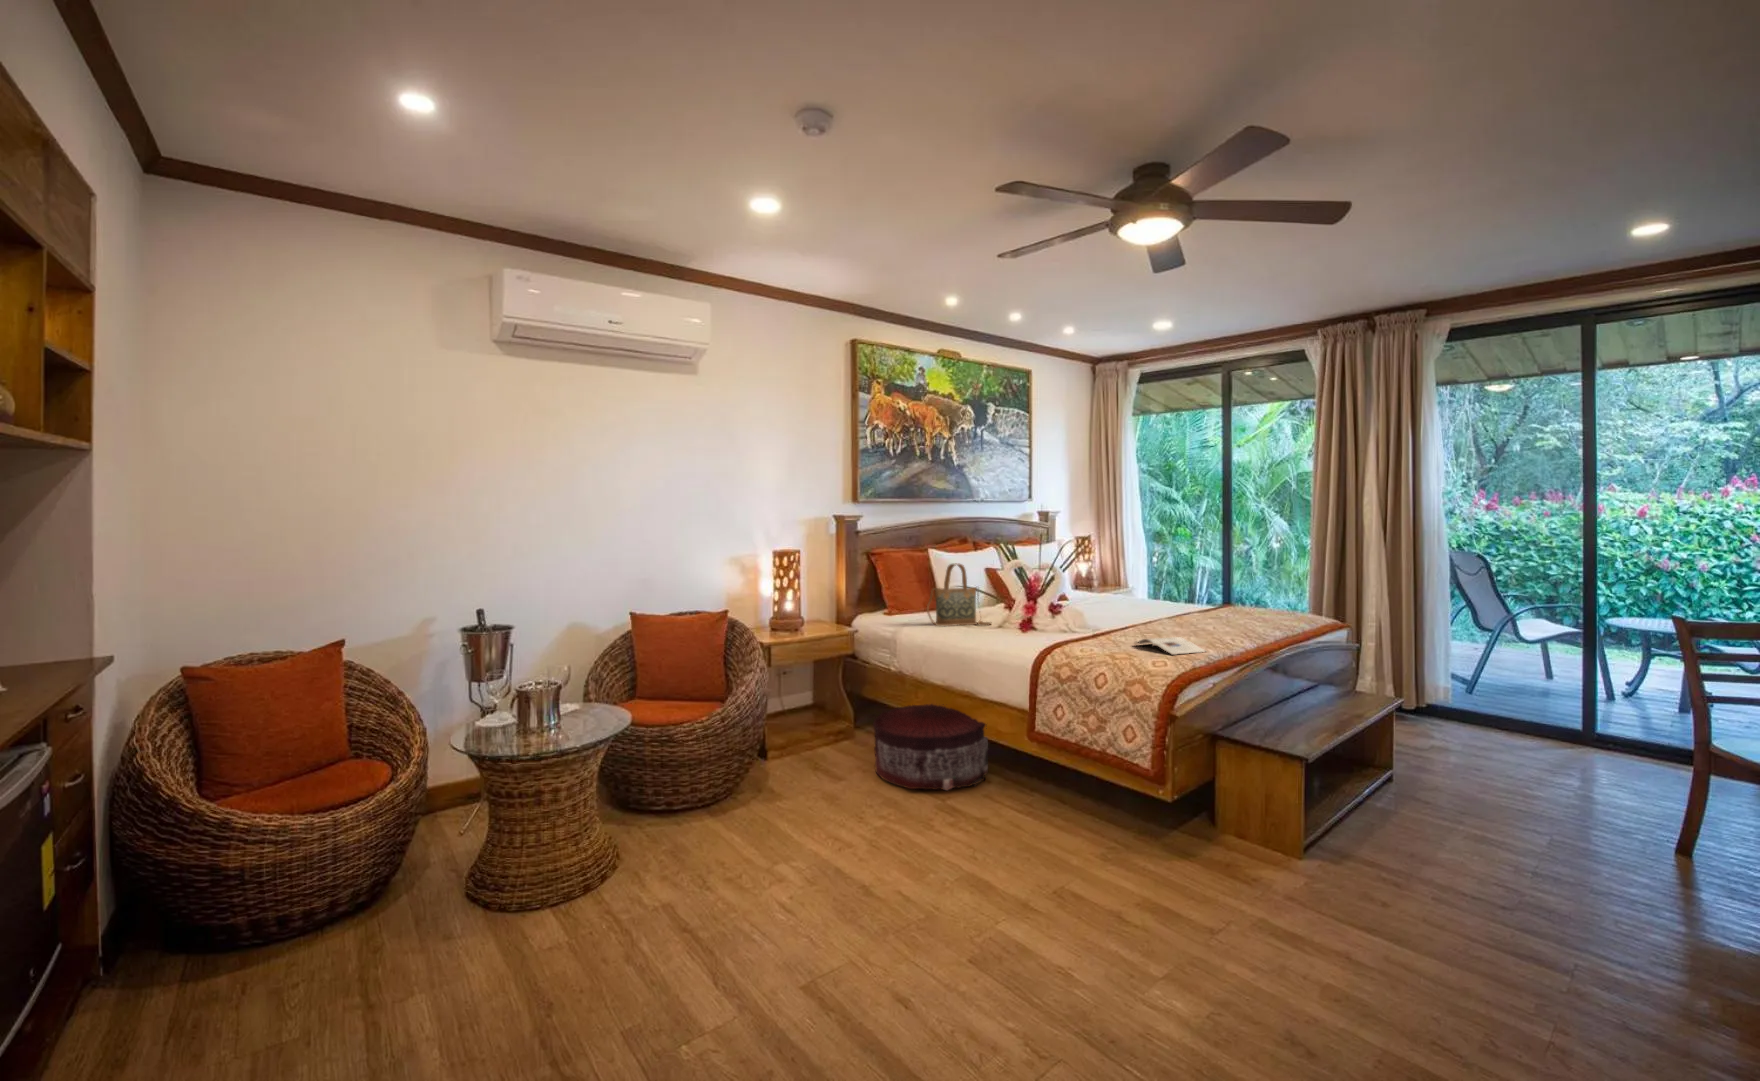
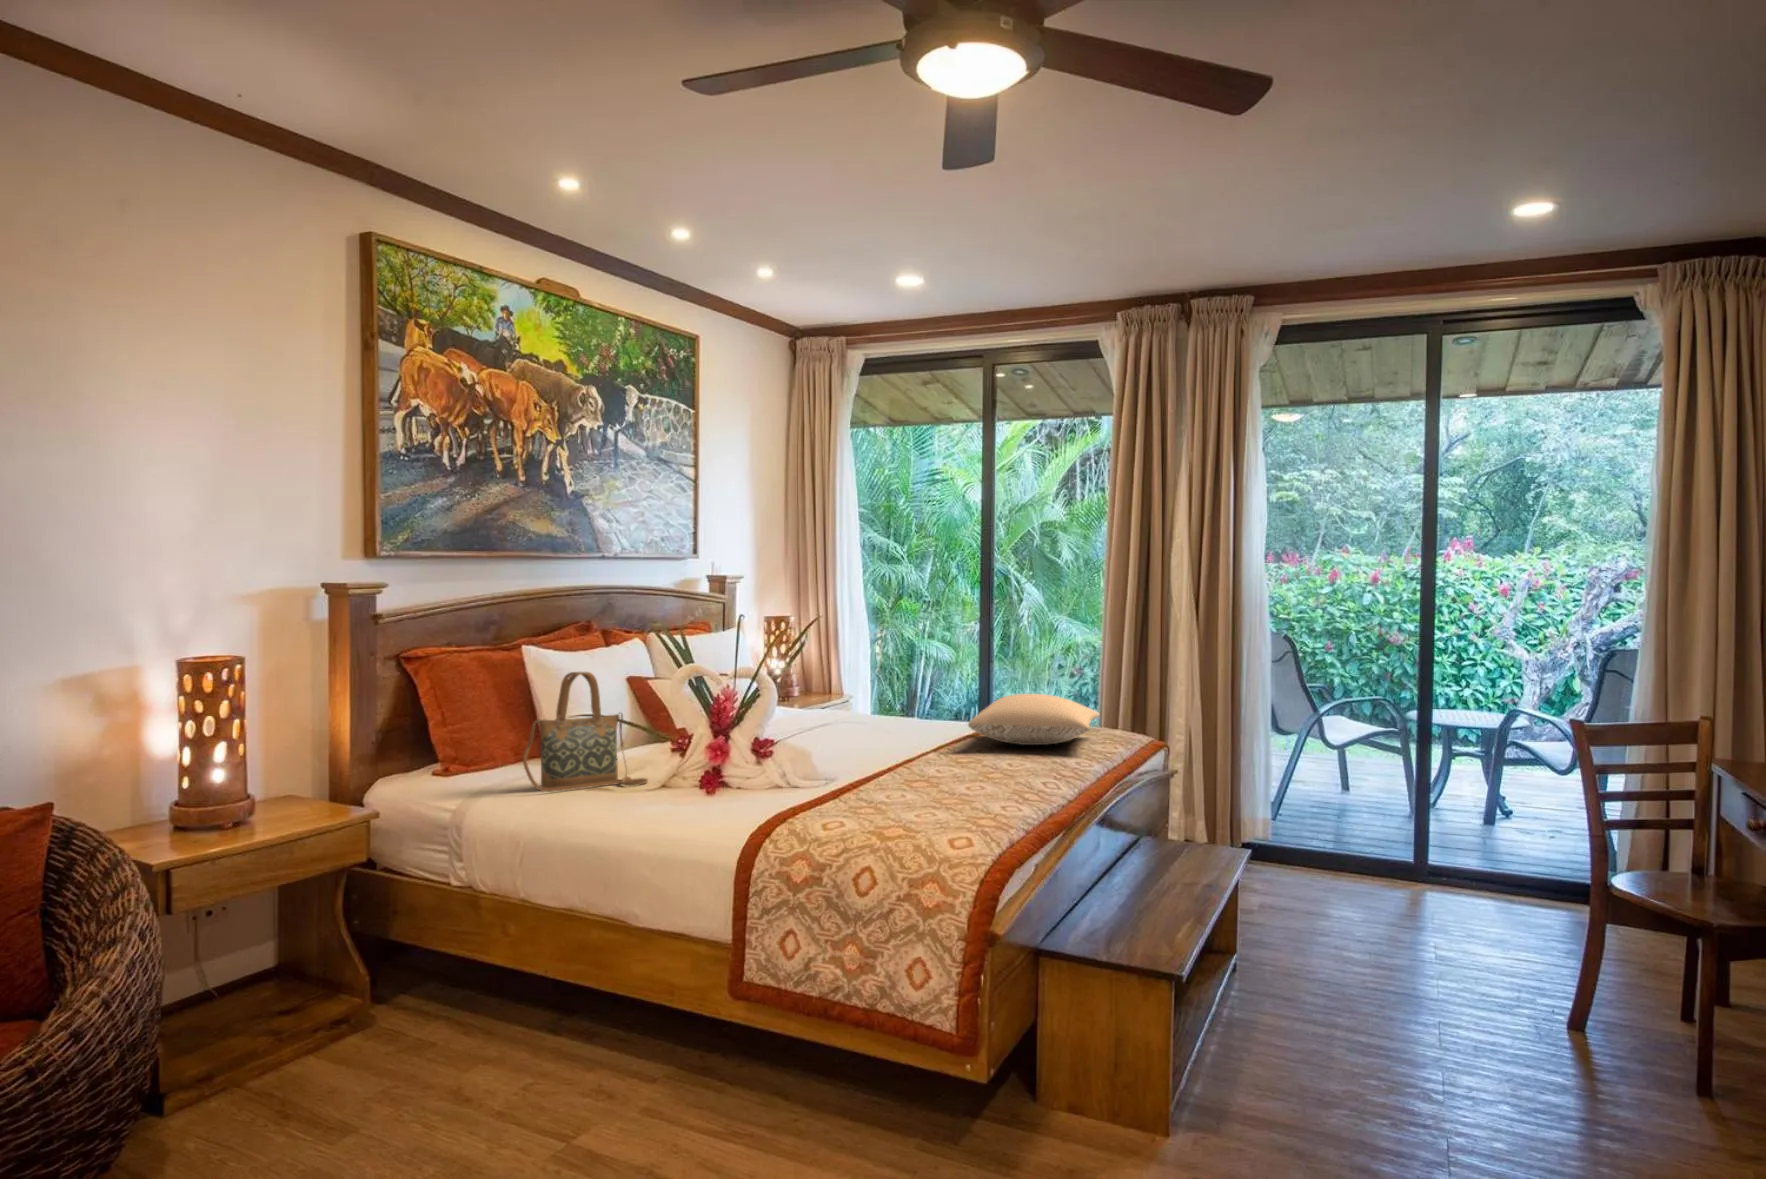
pillow: none [1188,586,1285,617] -> present [968,694,1099,745]
magazine: present [1136,637,1206,655] -> none [907,789,1025,823]
pouf: present [873,704,988,790] -> none [414,938,651,1132]

